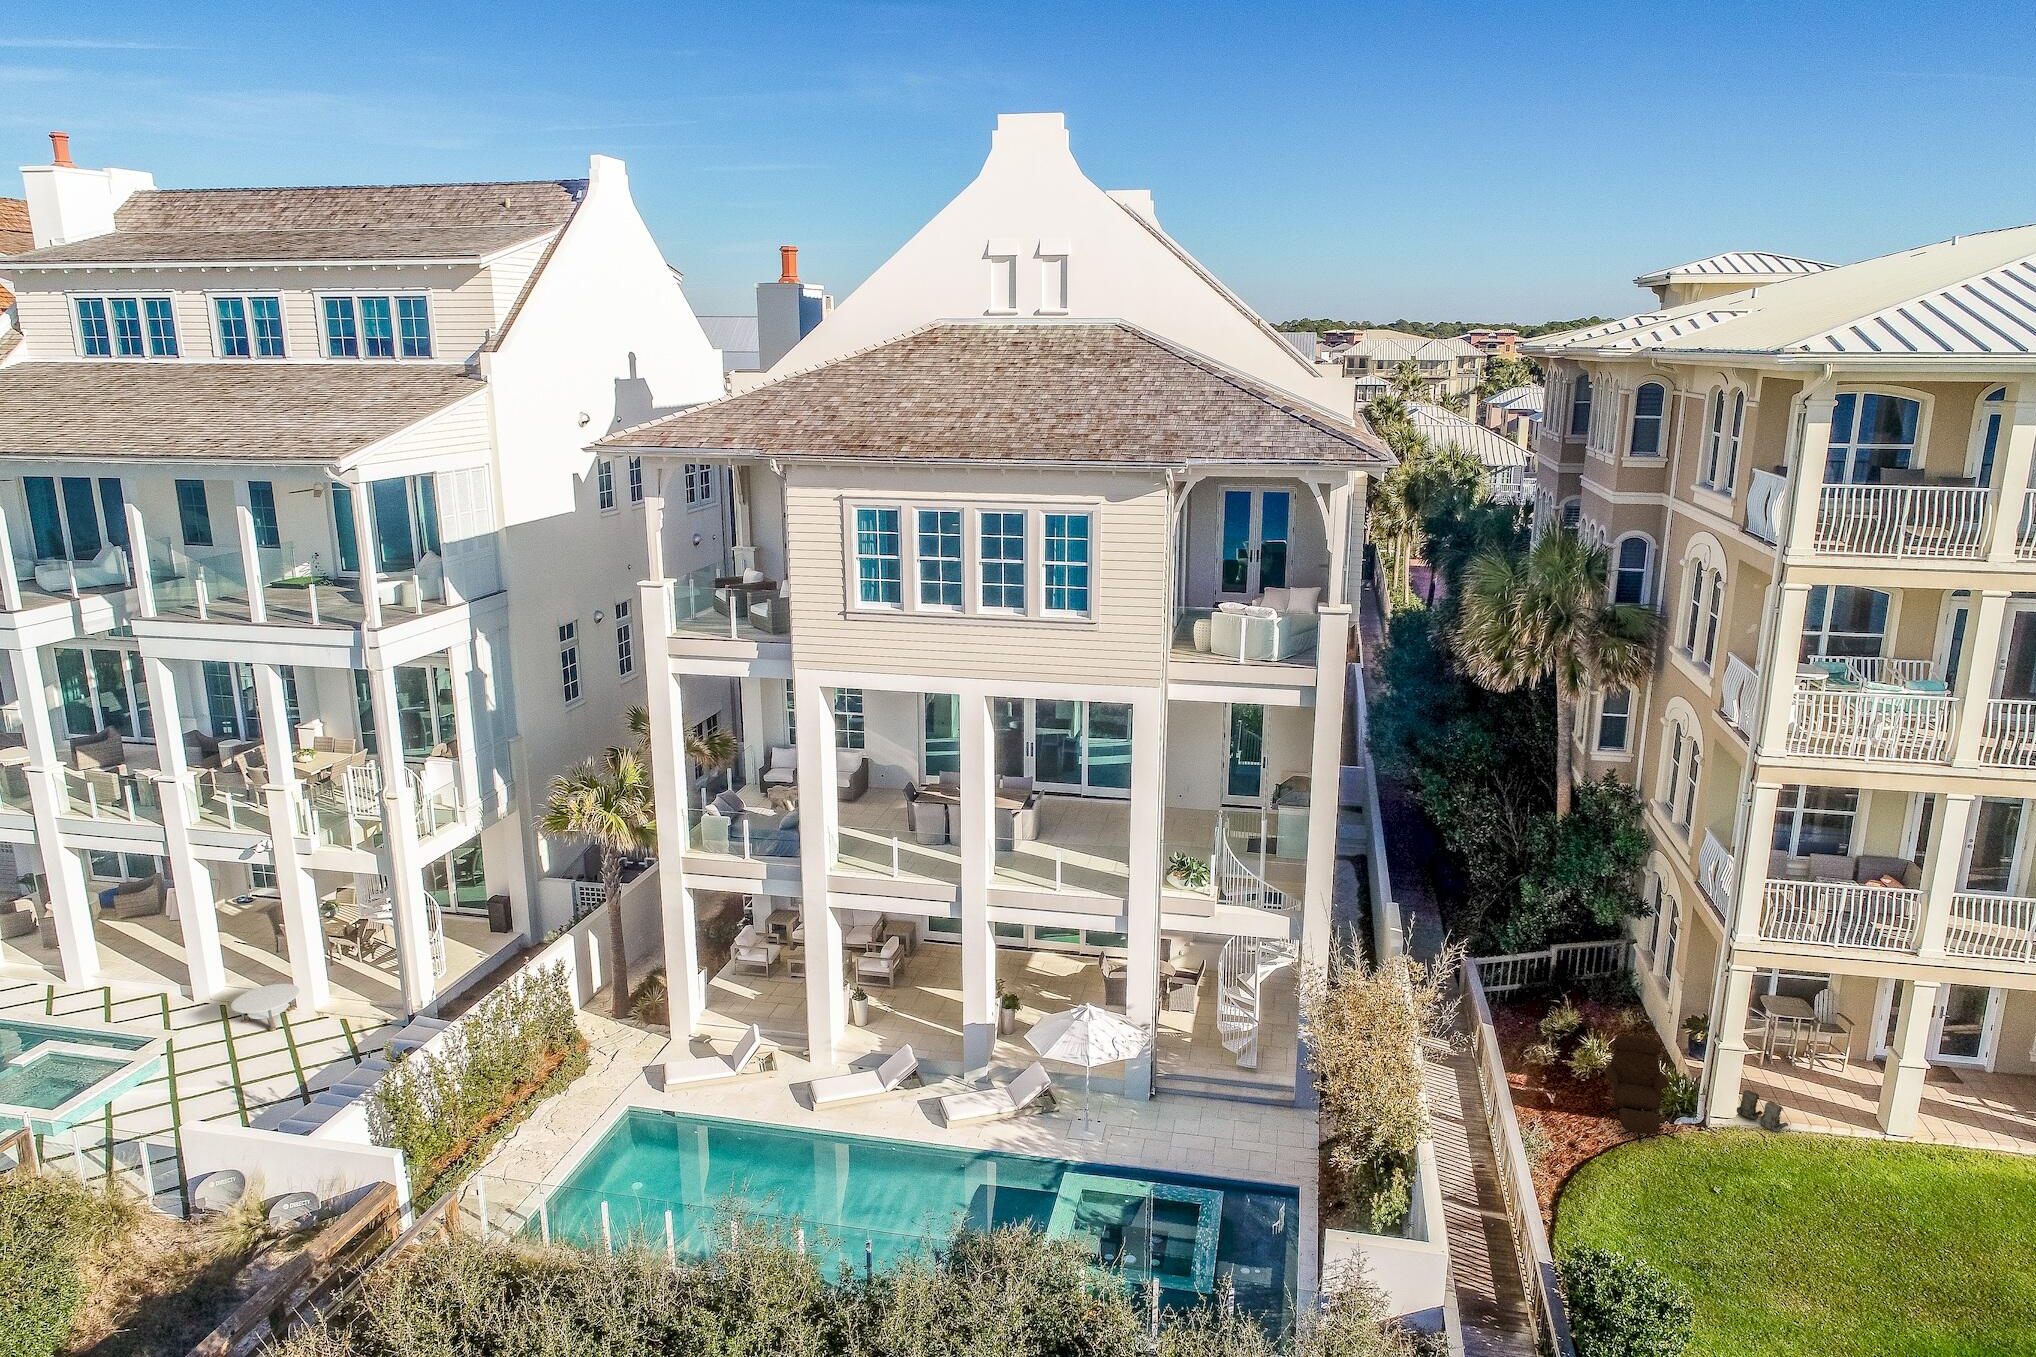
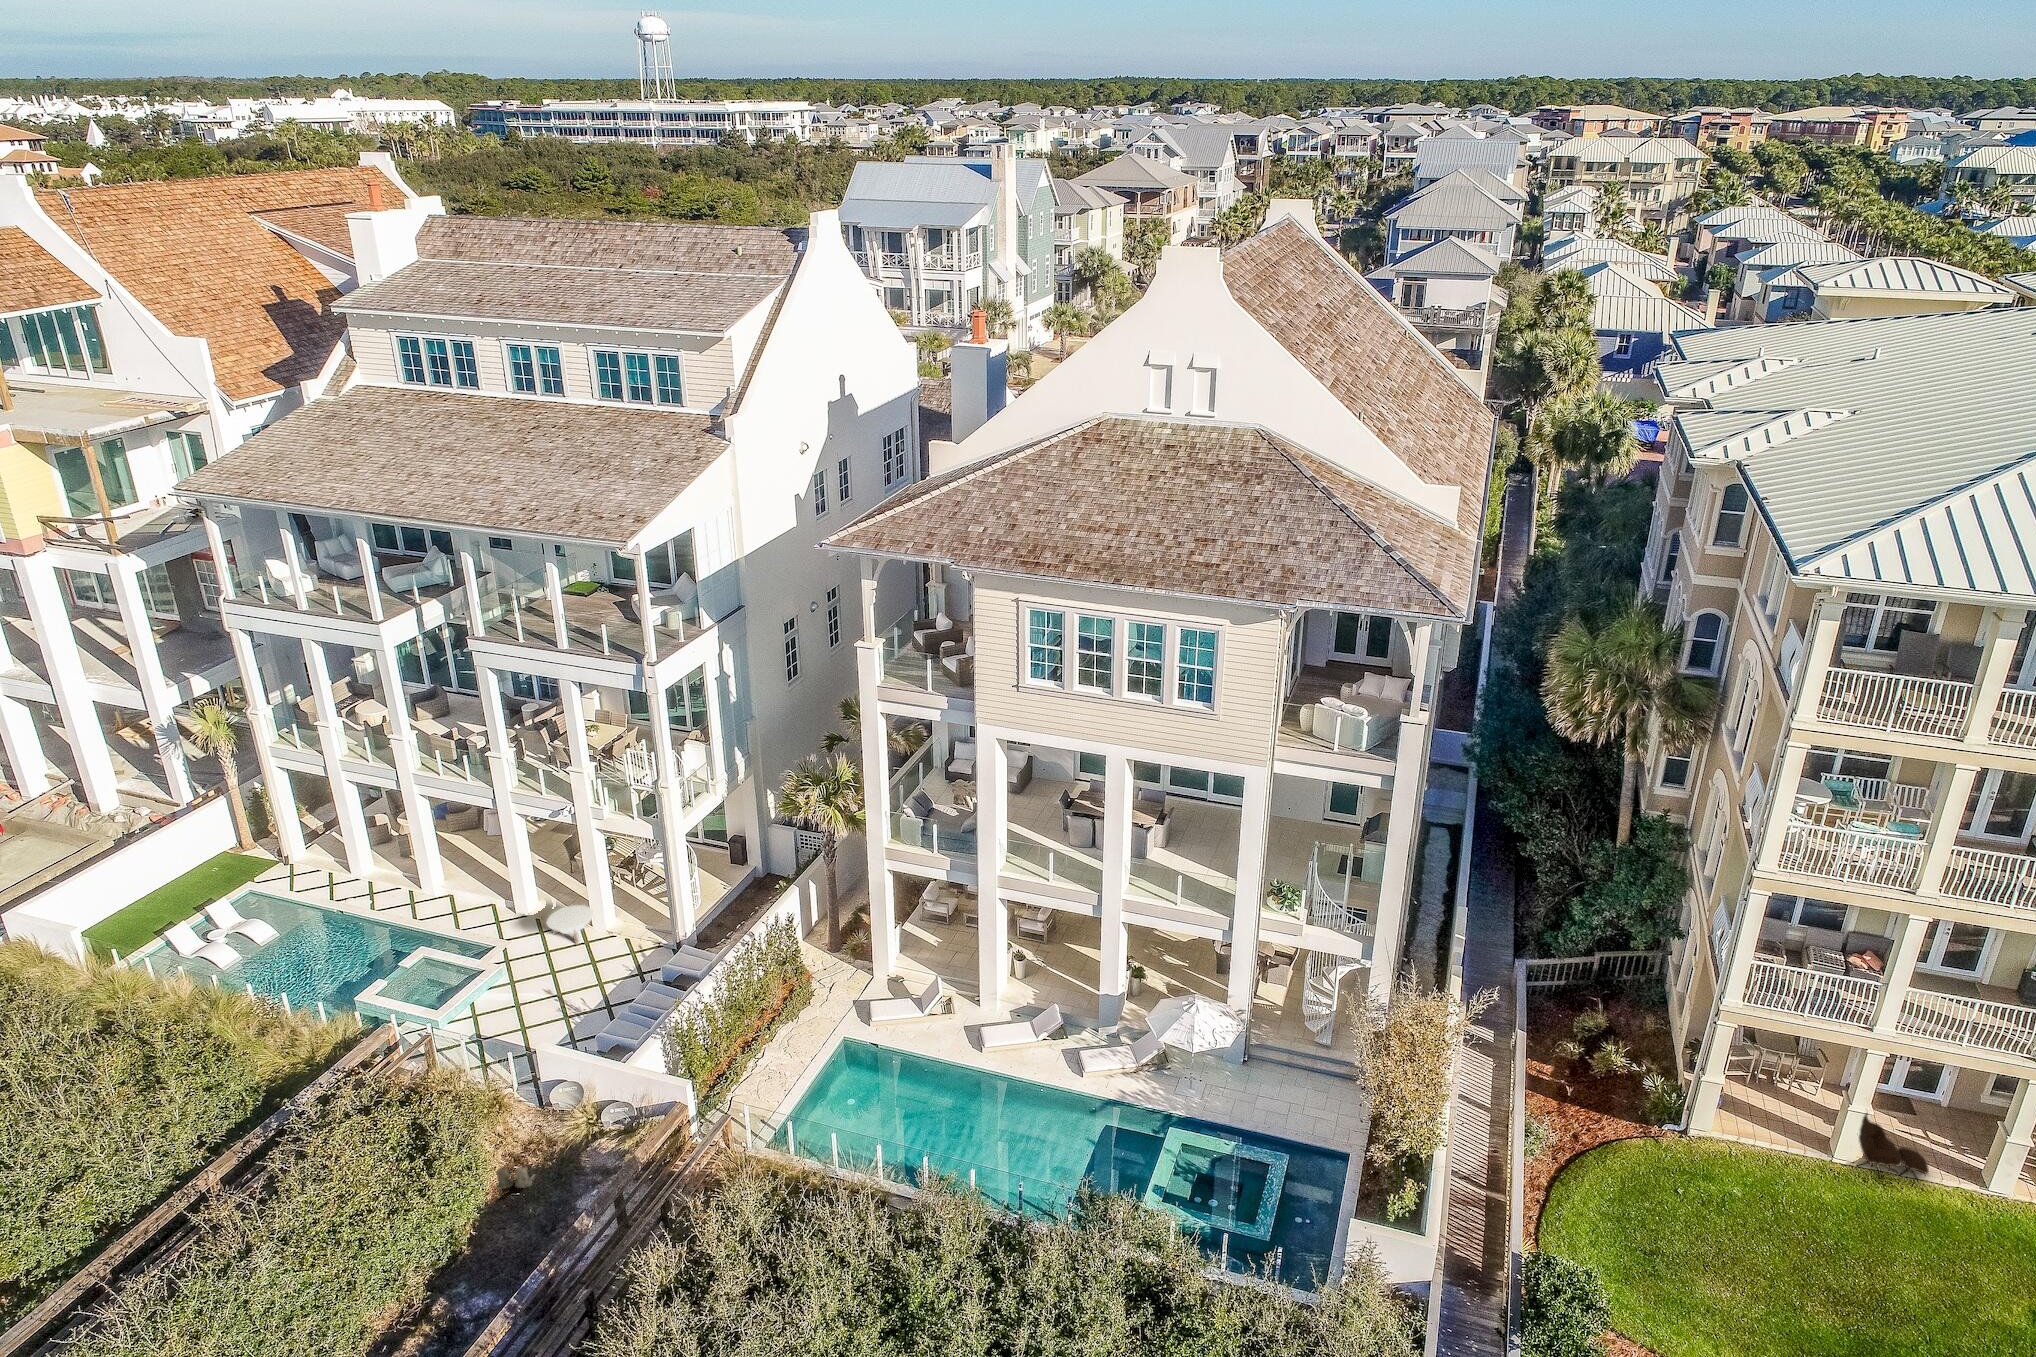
lounge chair: present [1605,1036,1669,1143] -> present [1857,1113,1929,1179]
backpack: present [1737,1090,1788,1132] -> present [496,1167,535,1189]

